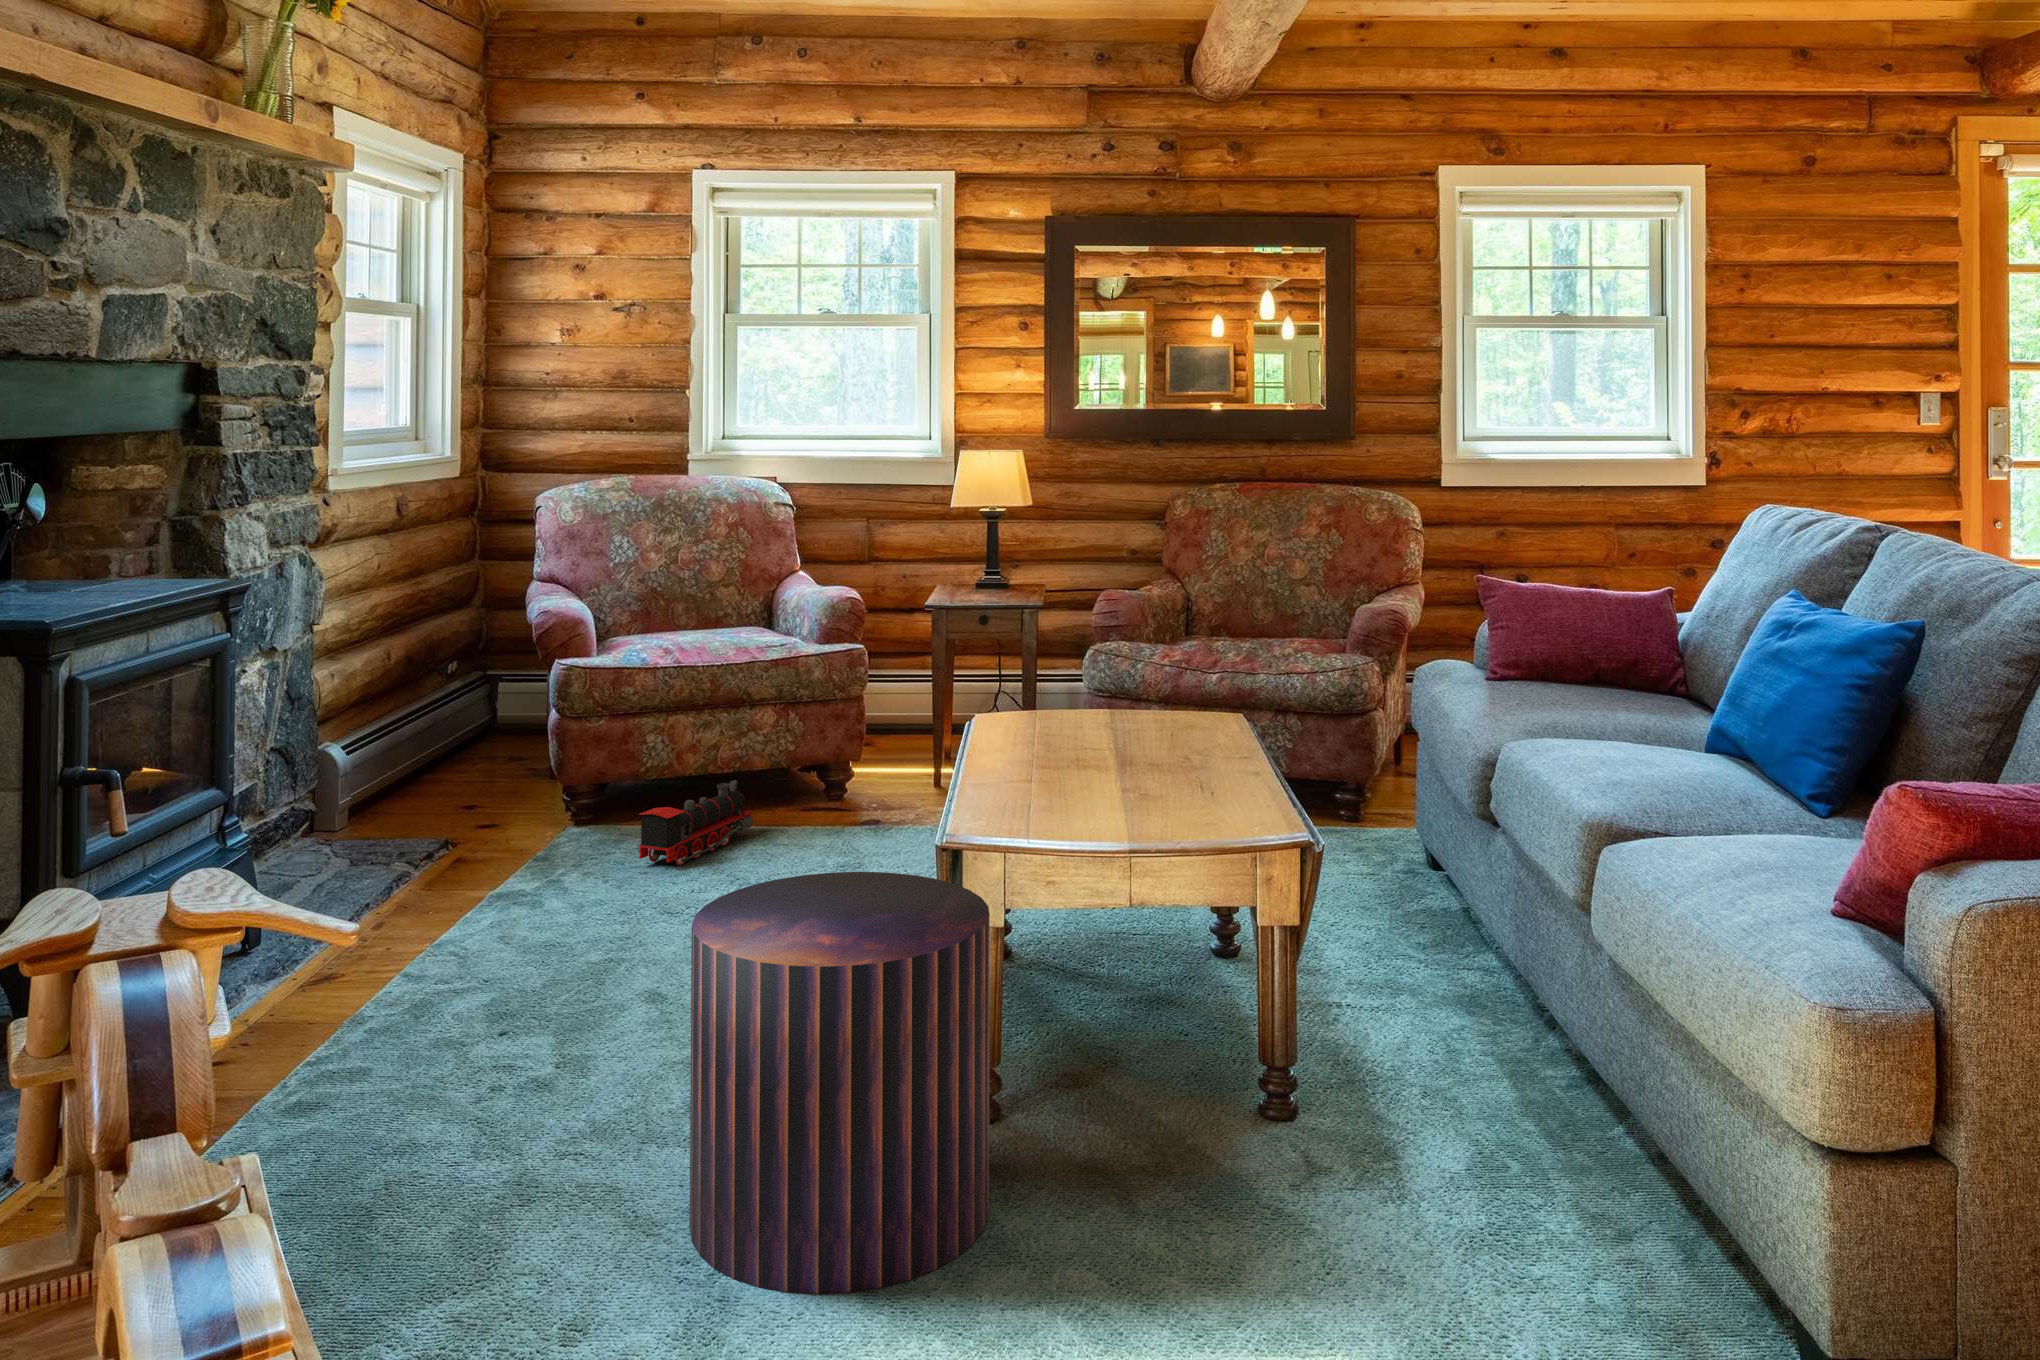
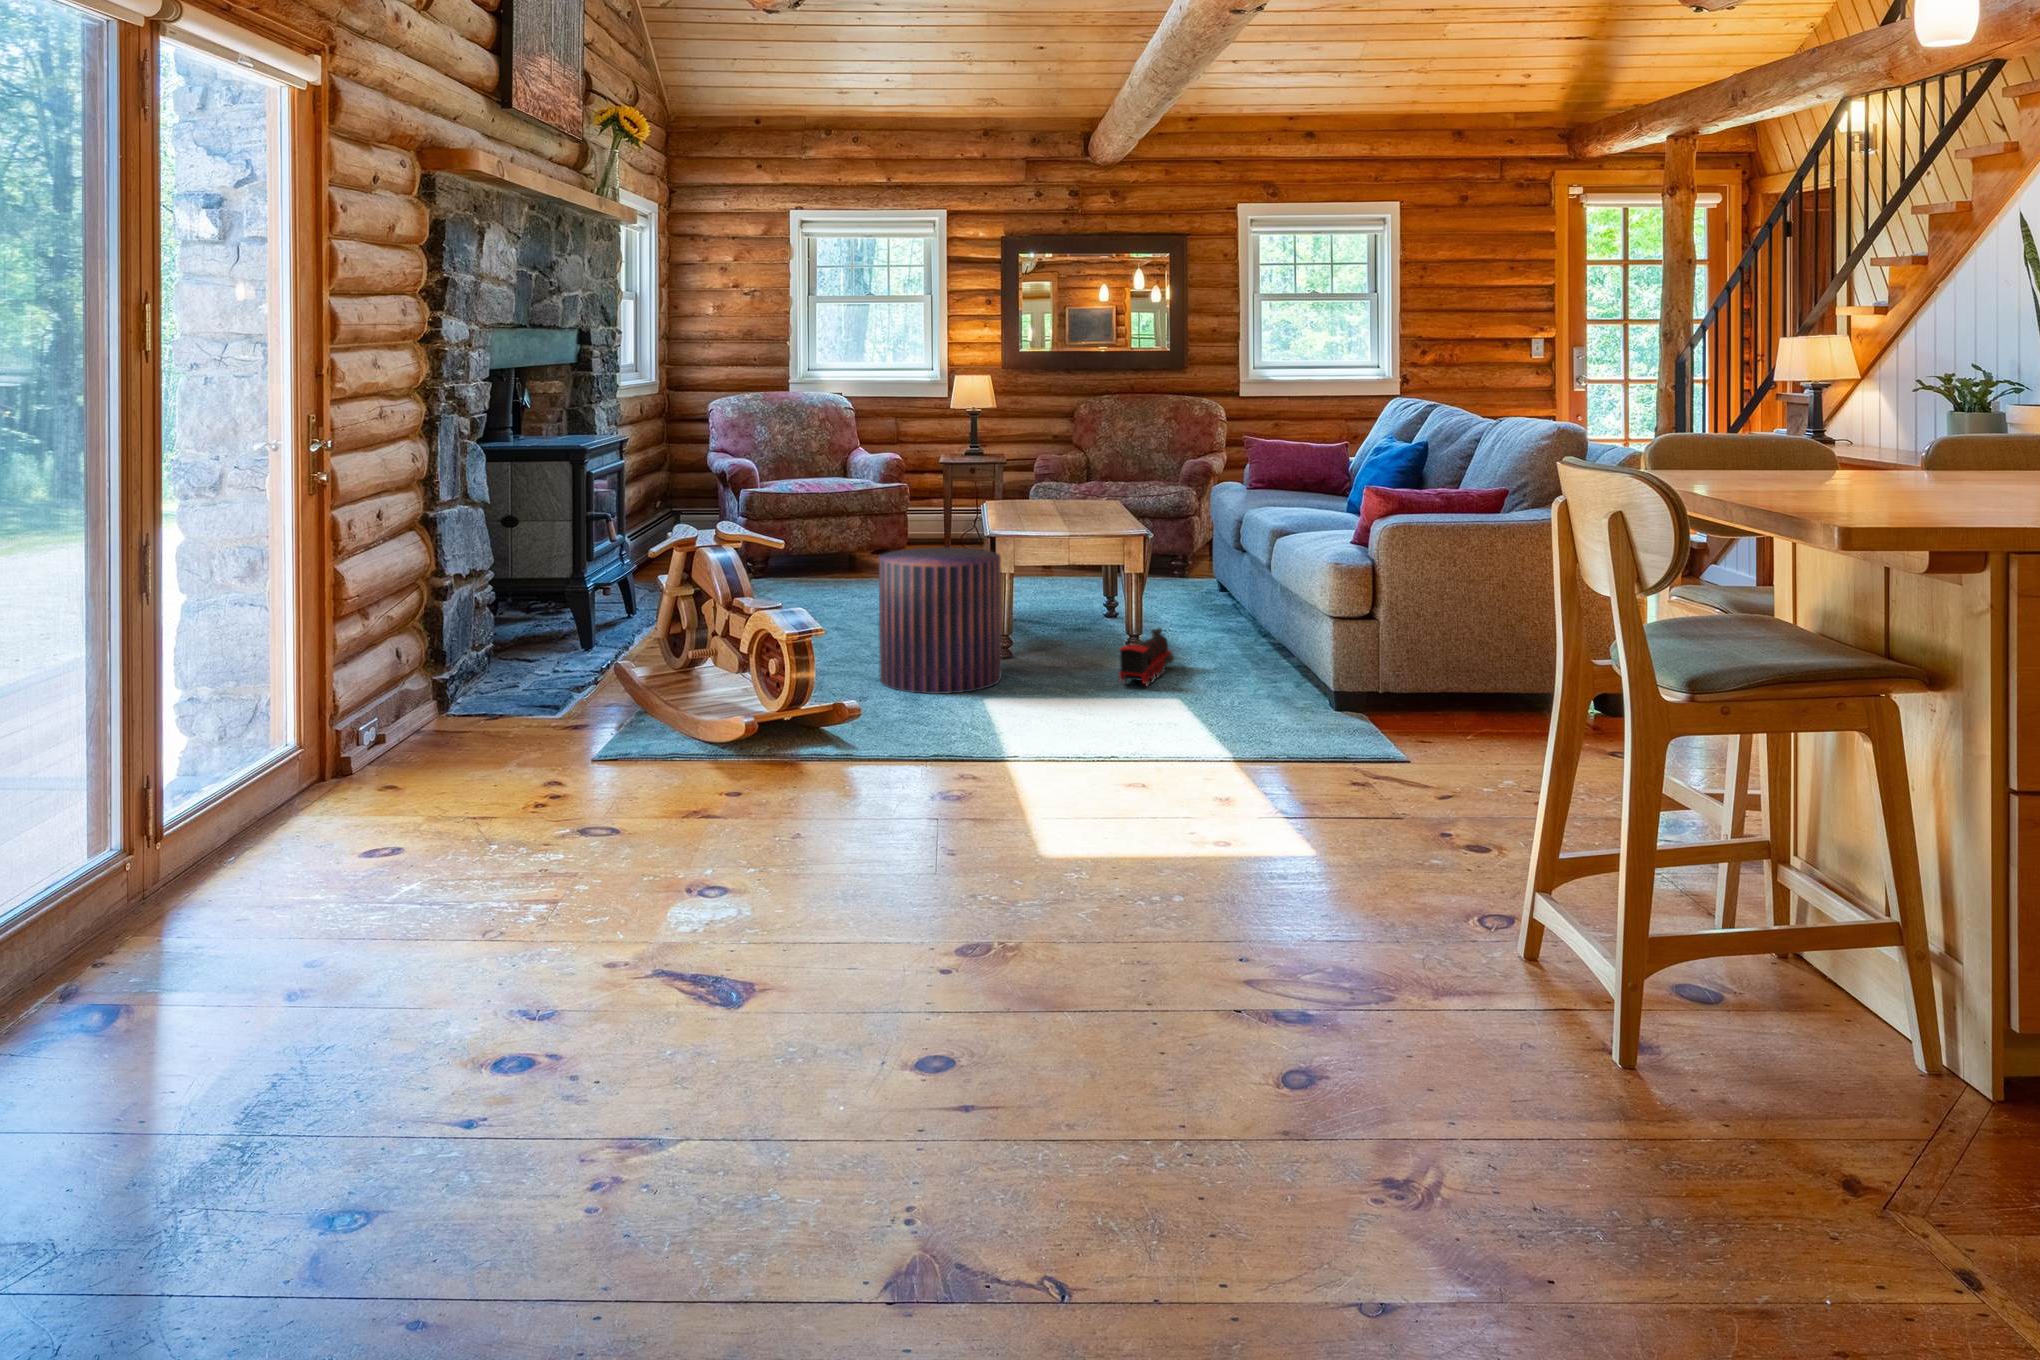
toy train: present [639,780,754,865] -> present [1119,628,1174,686]

